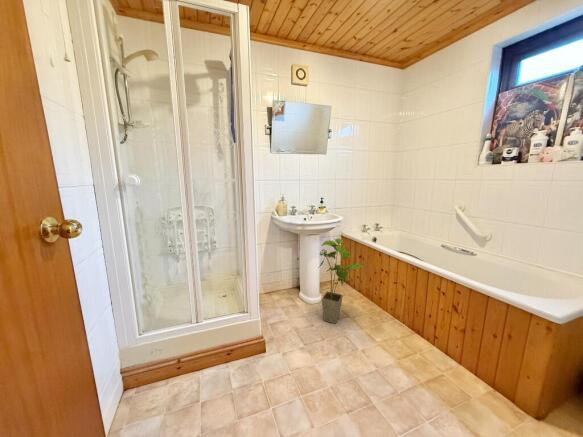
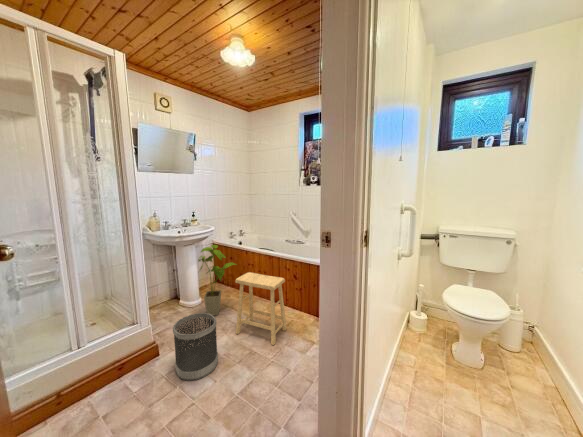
footstool: none [353,283,437,405] -> present [235,272,287,345]
wastebasket: none [275,321,326,410] -> present [173,313,218,381]

